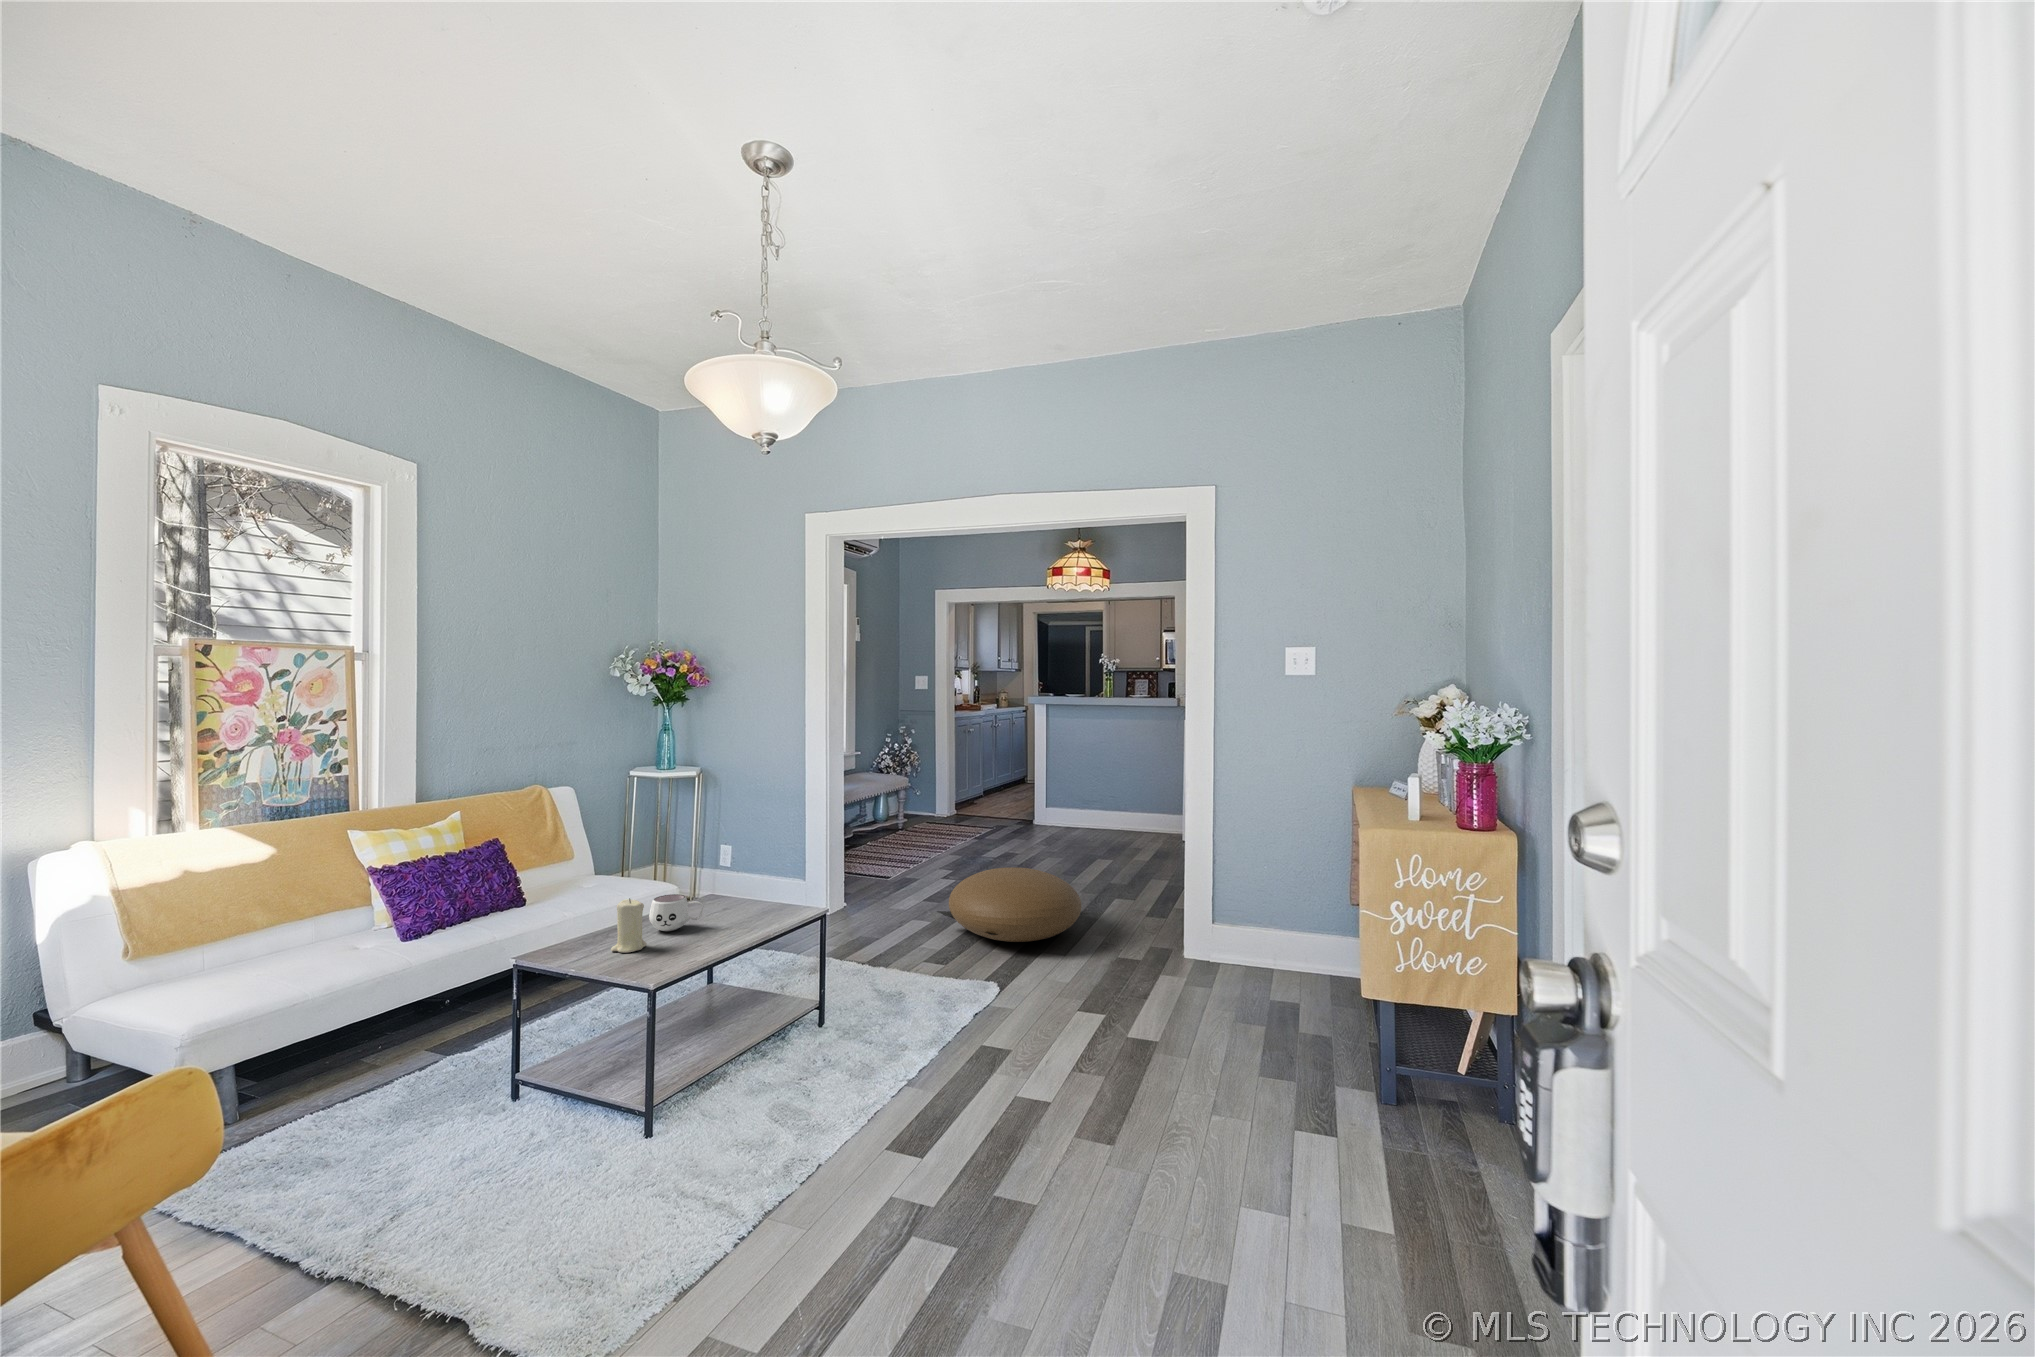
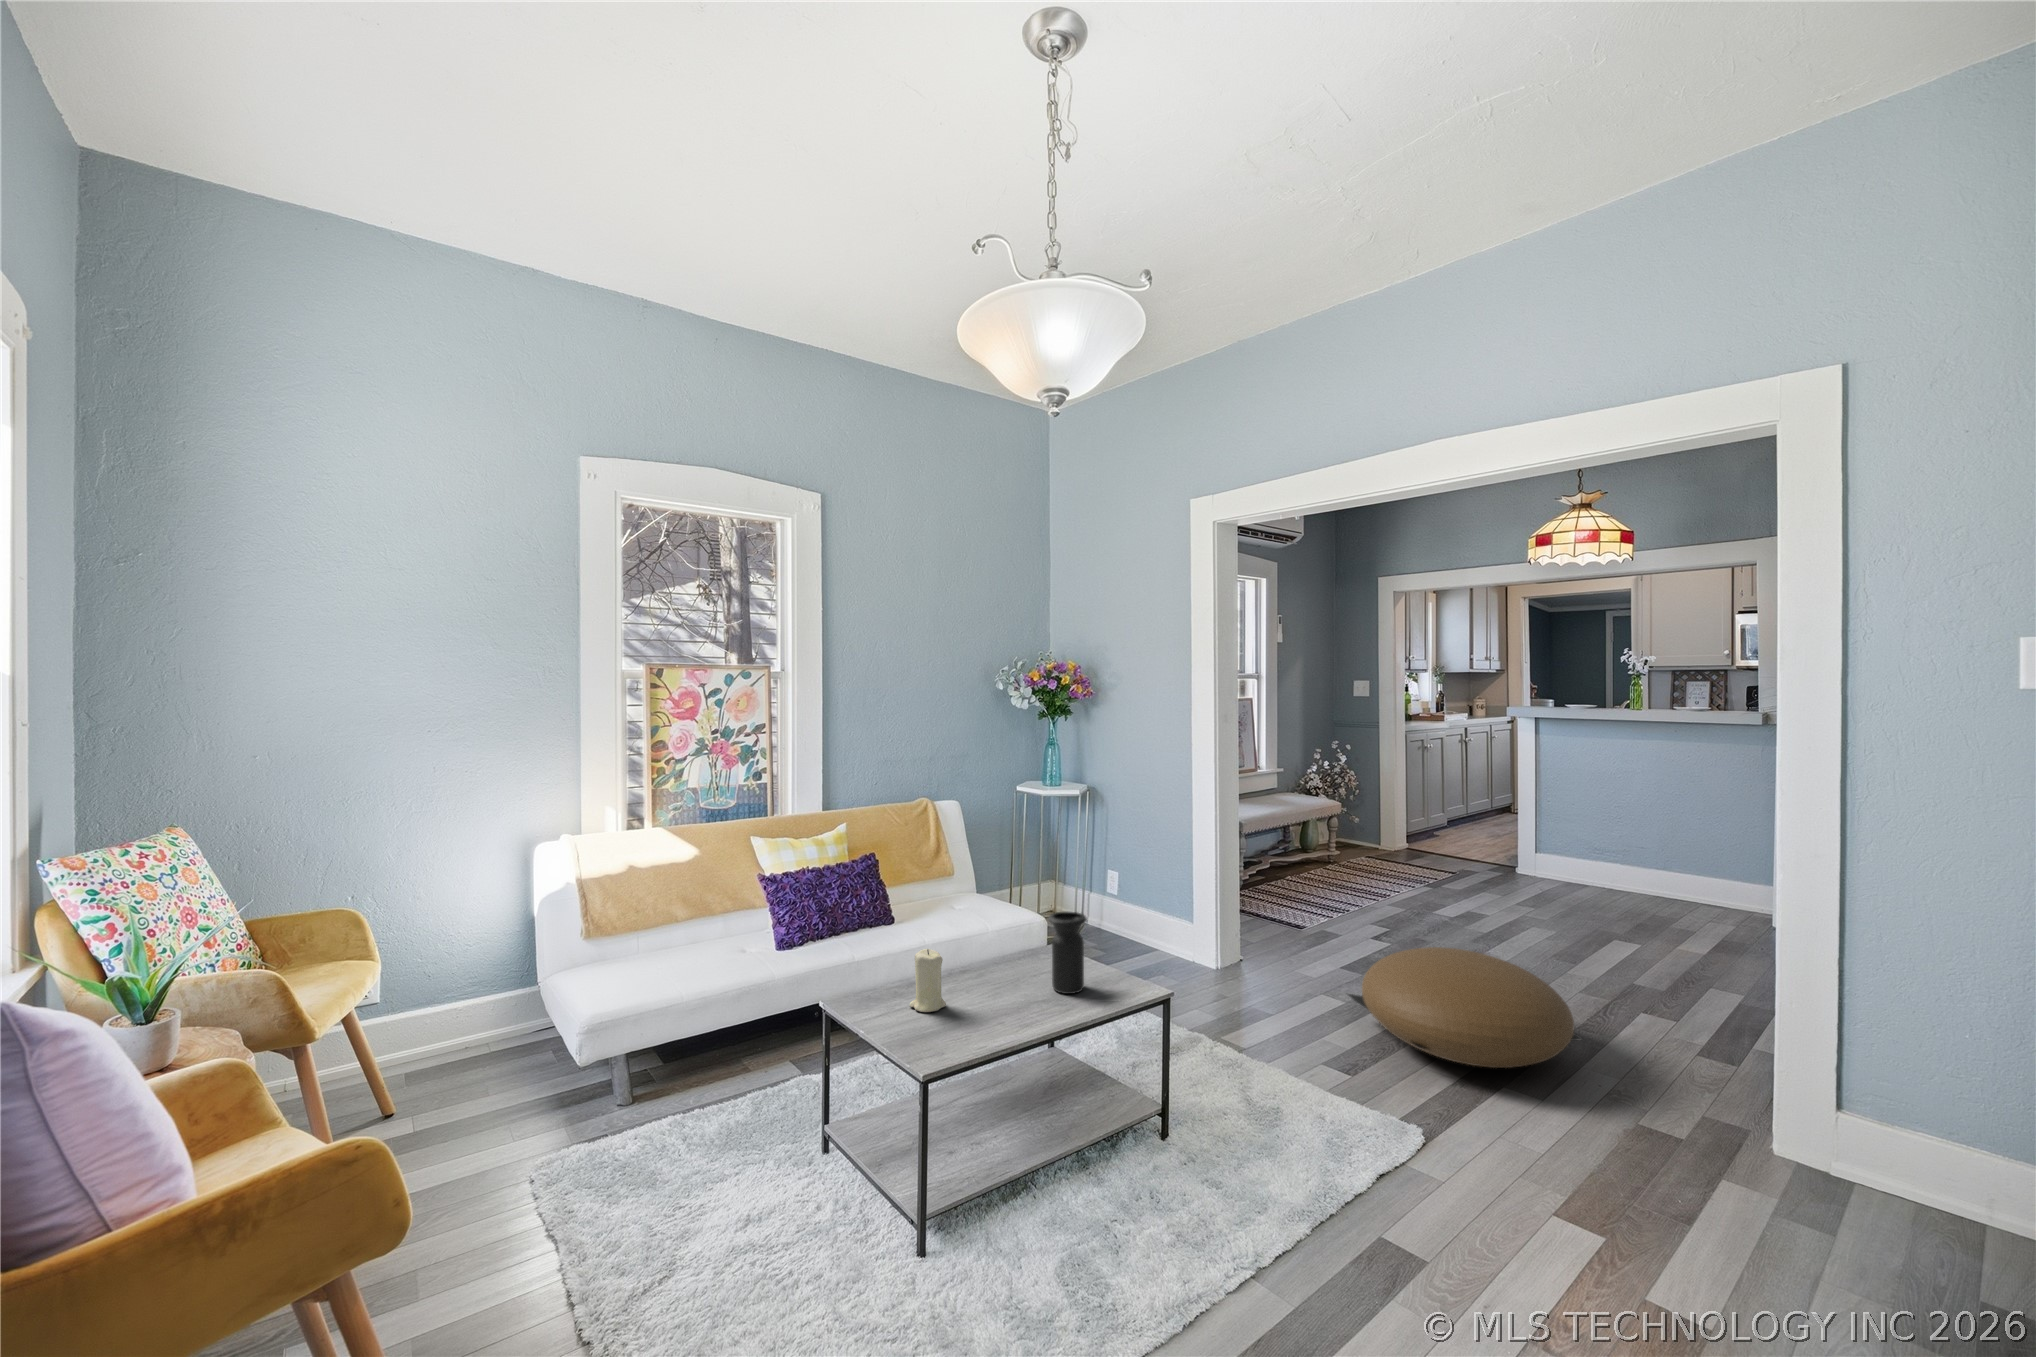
vase: none [732,858,765,923] -> present [1049,912,1087,994]
mug: present [649,894,703,931] -> none [960,945,1017,989]

